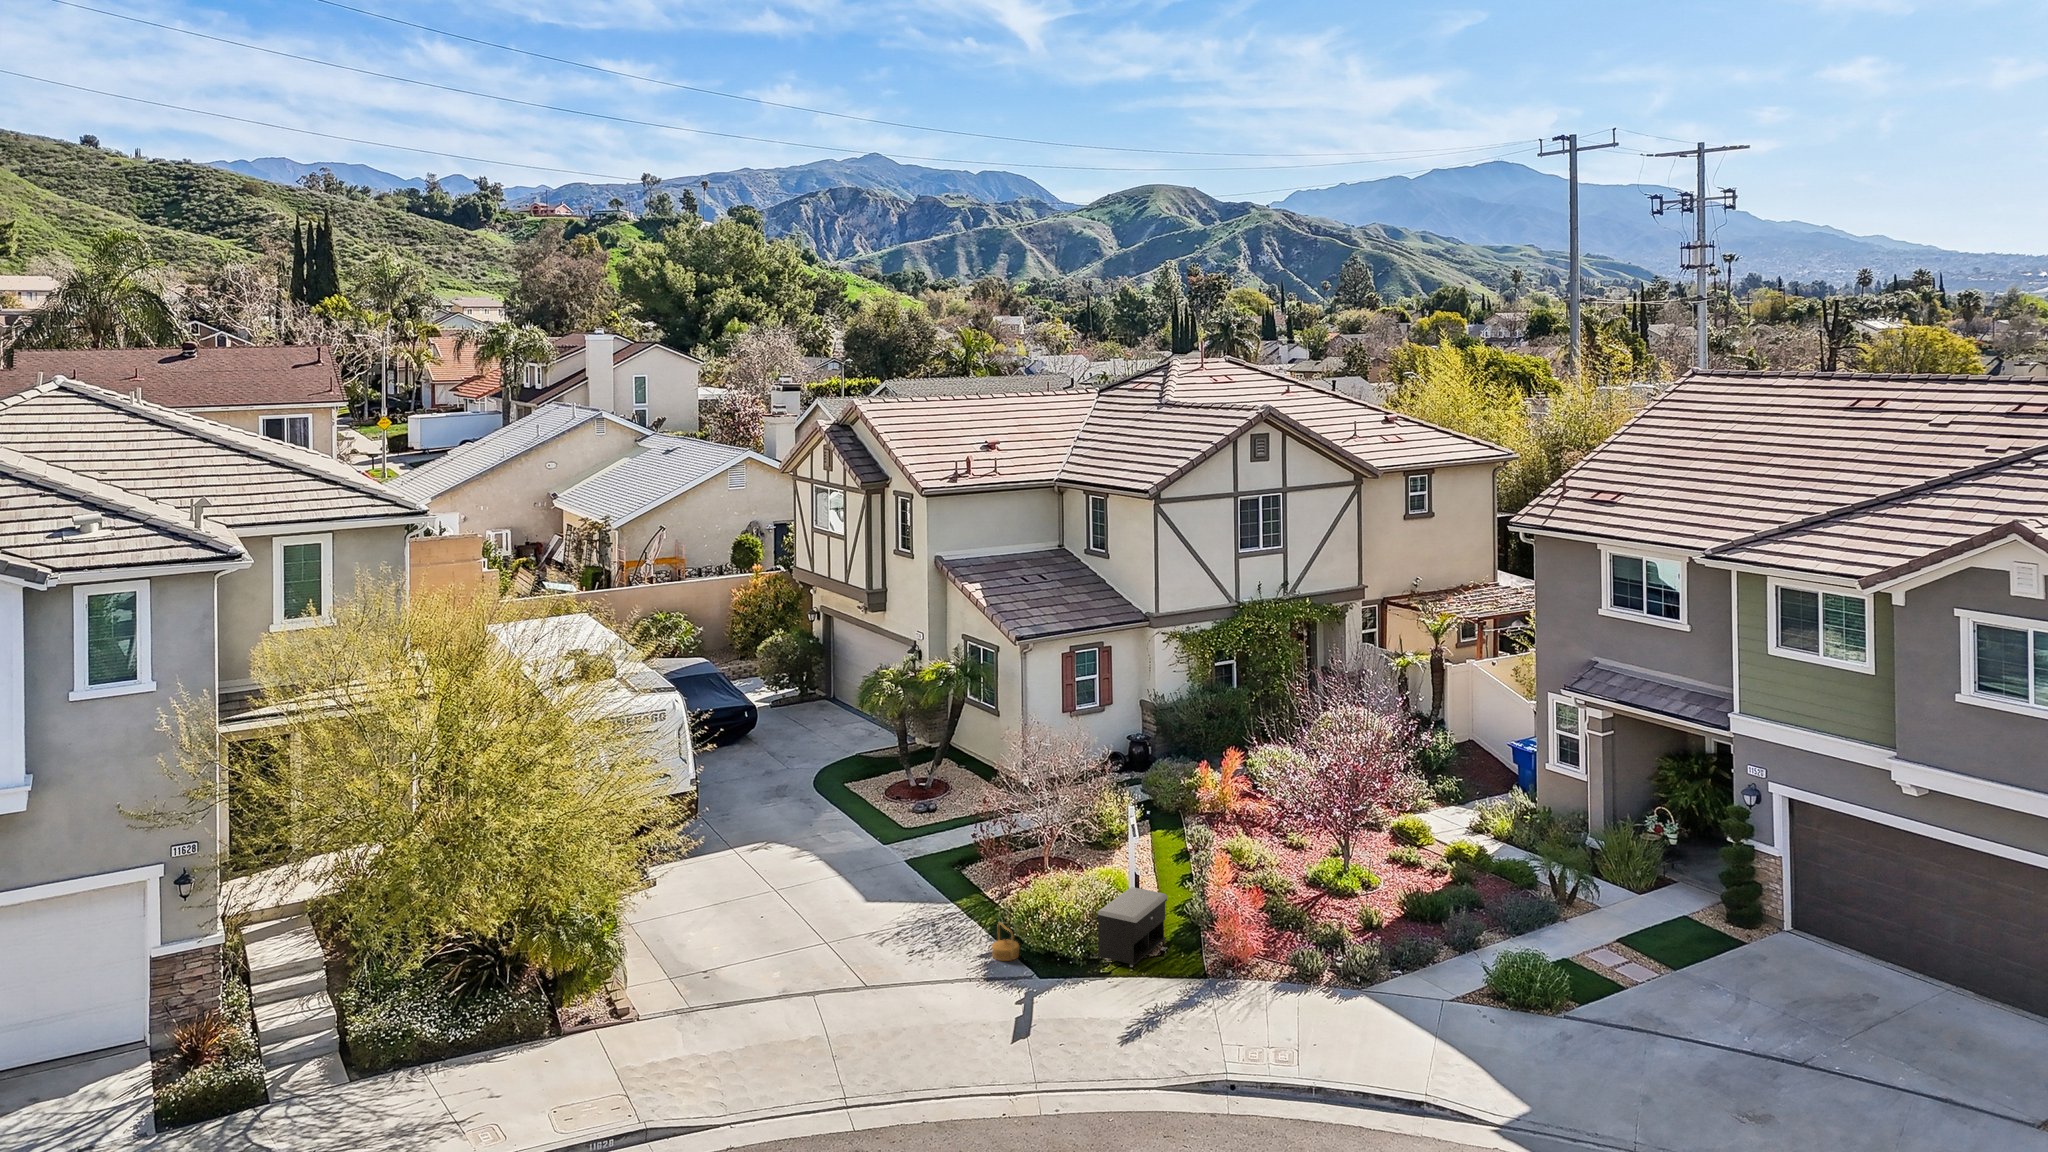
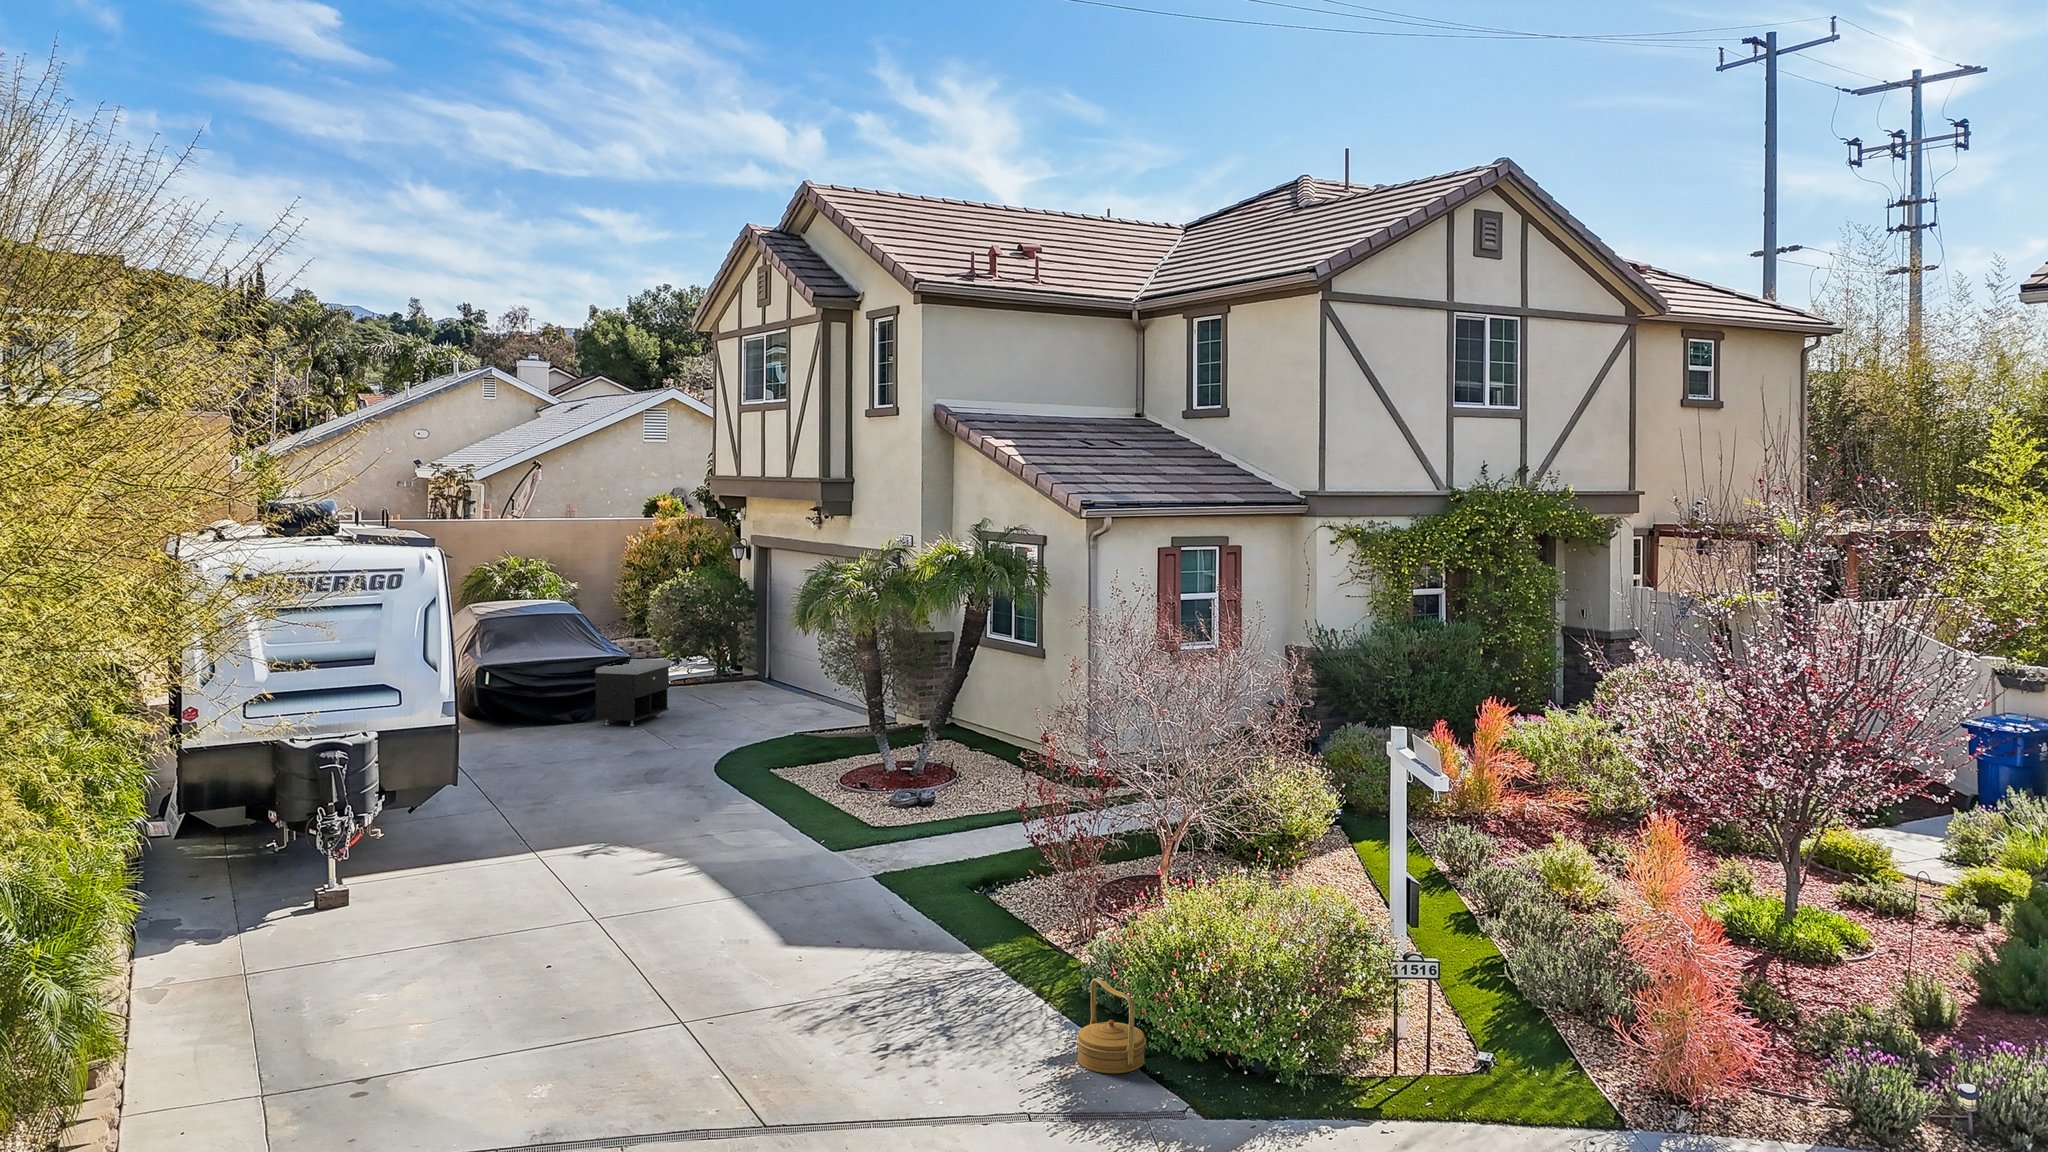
storage bench: present [1098,887,1167,967] -> present [595,659,671,726]

